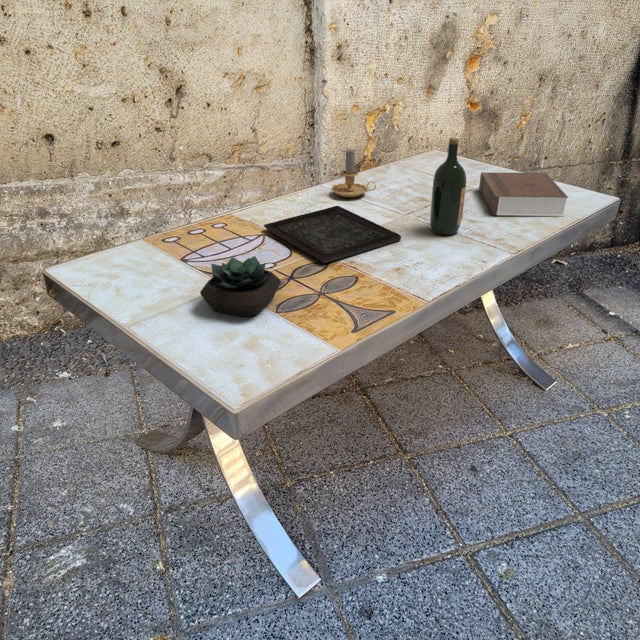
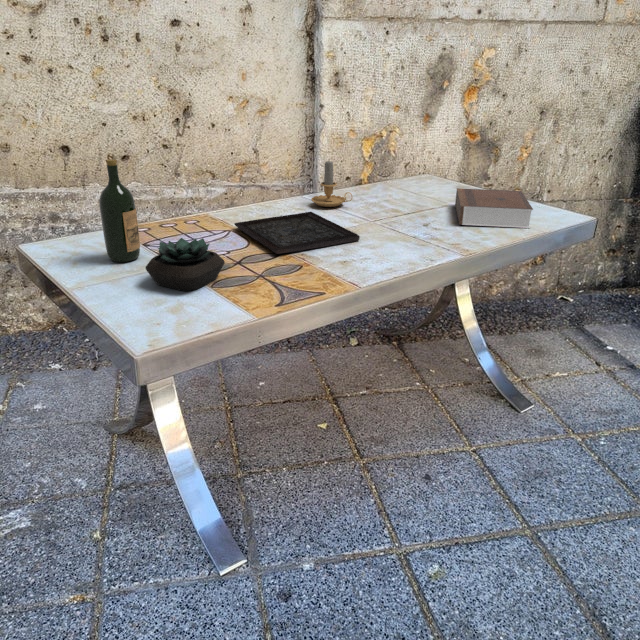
wine bottle: present [430,138,466,235] -> present [99,159,140,262]

